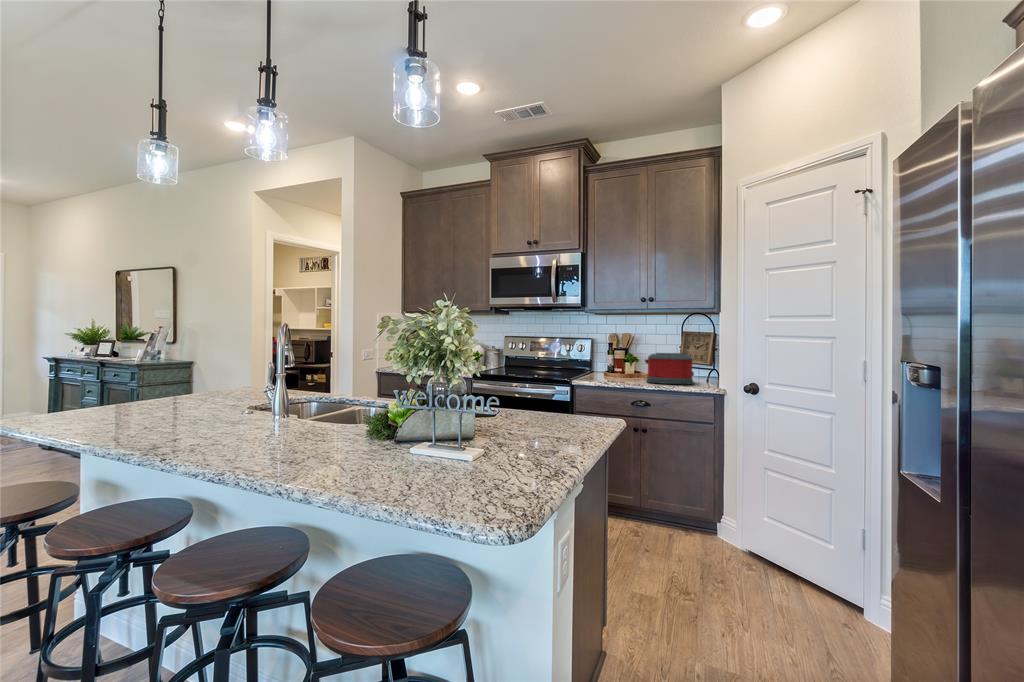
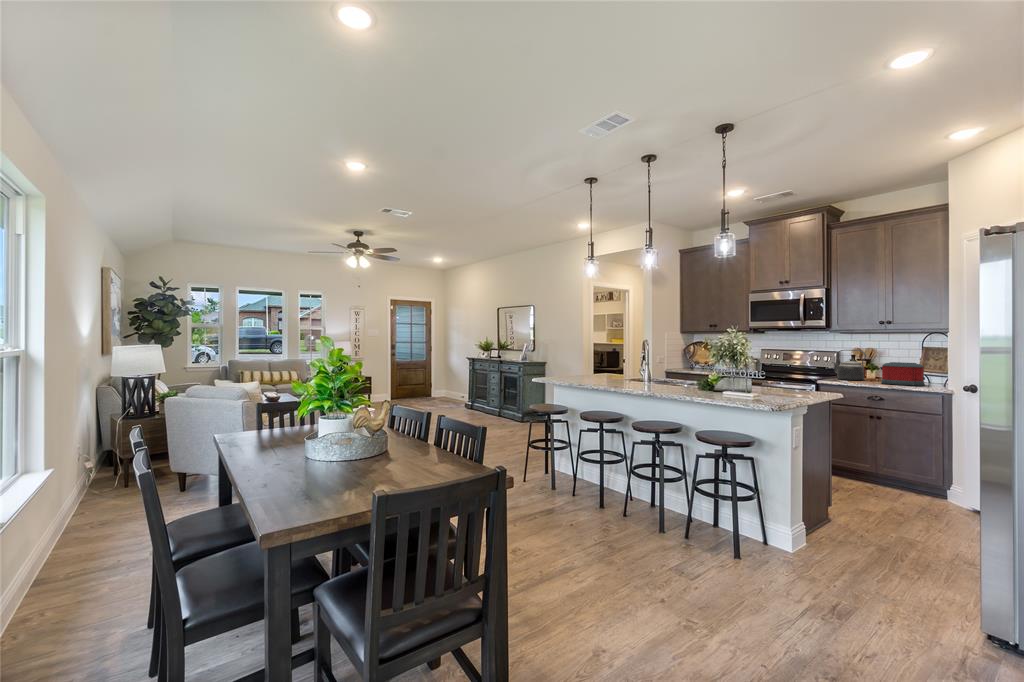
kettle: none [588,336,627,378] -> present [832,350,866,380]

